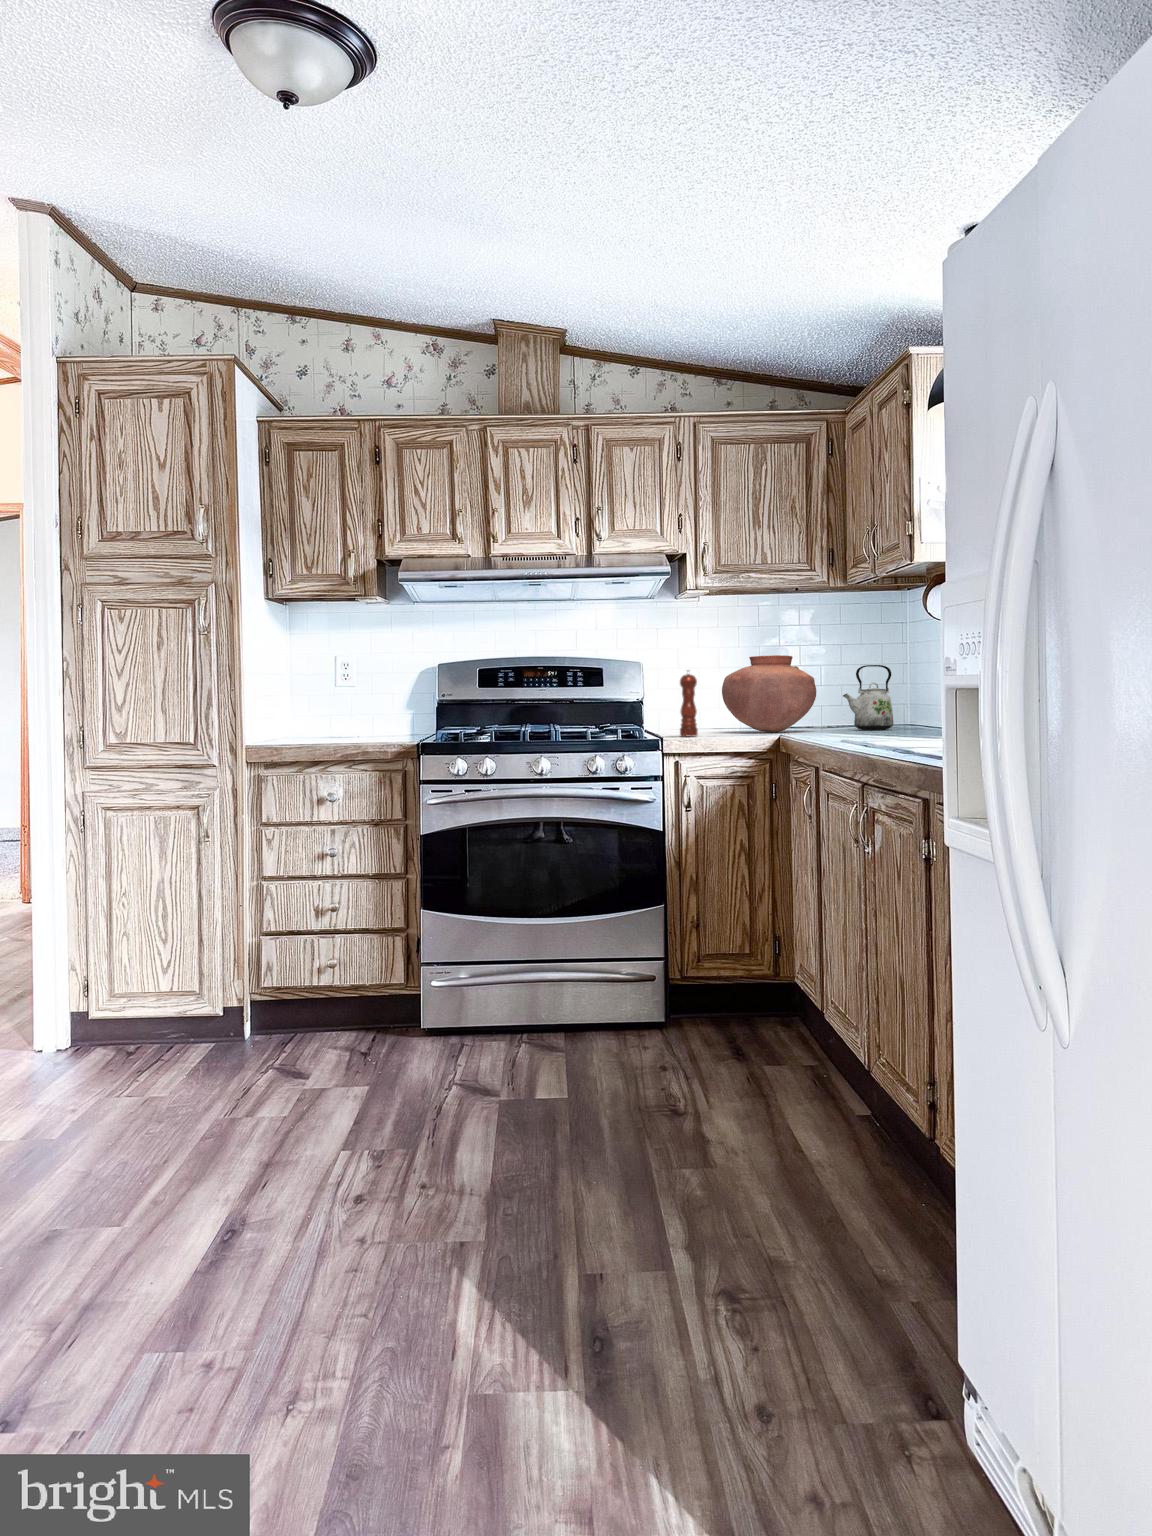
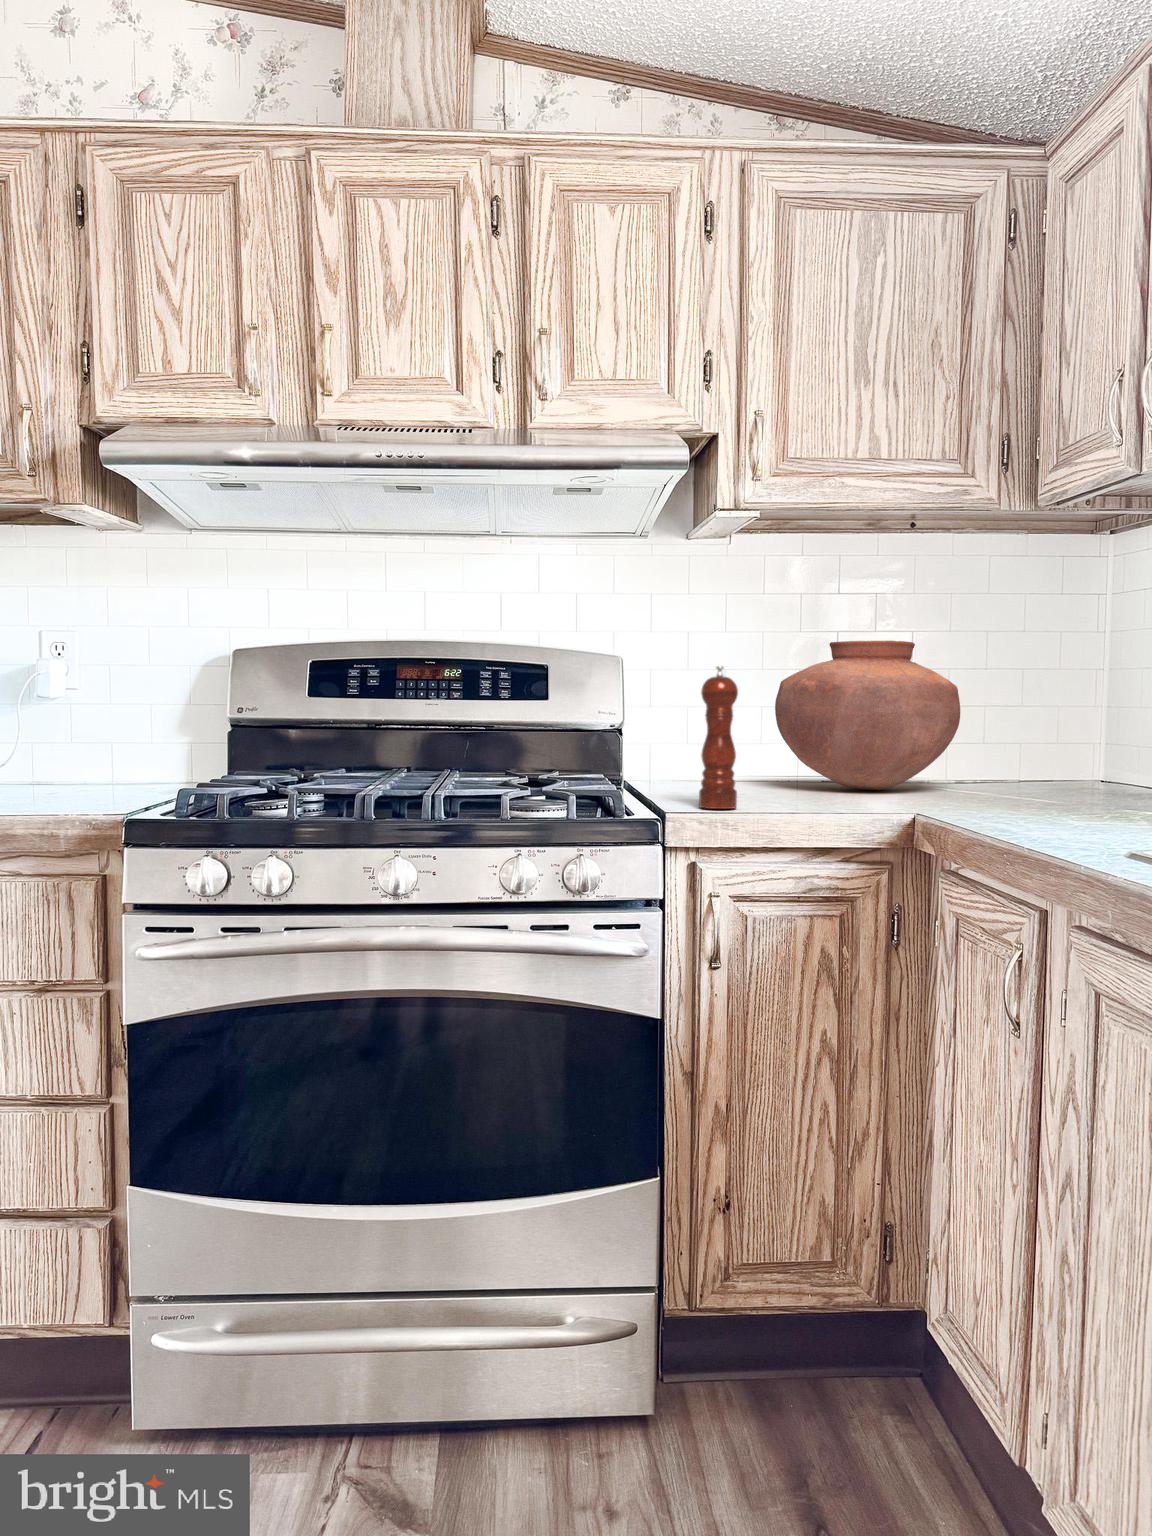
kettle: present [843,665,894,730] -> none [999,663,1094,786]

